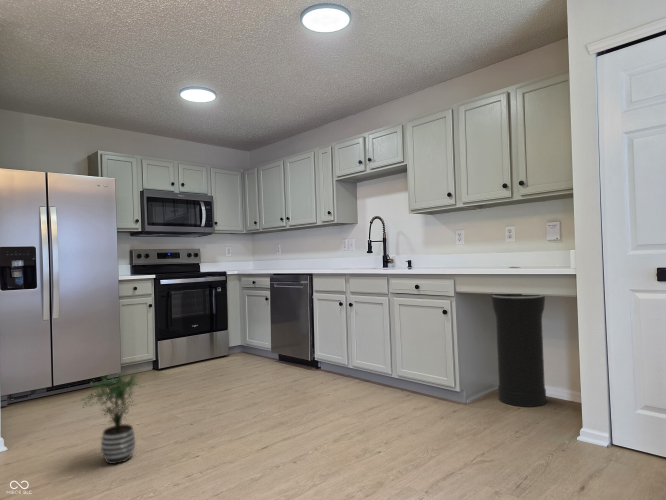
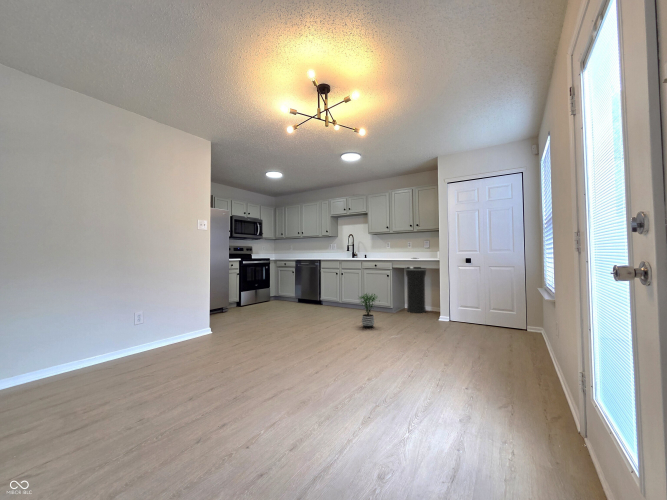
potted plant: present [82,374,137,464] -> present [359,293,377,328]

